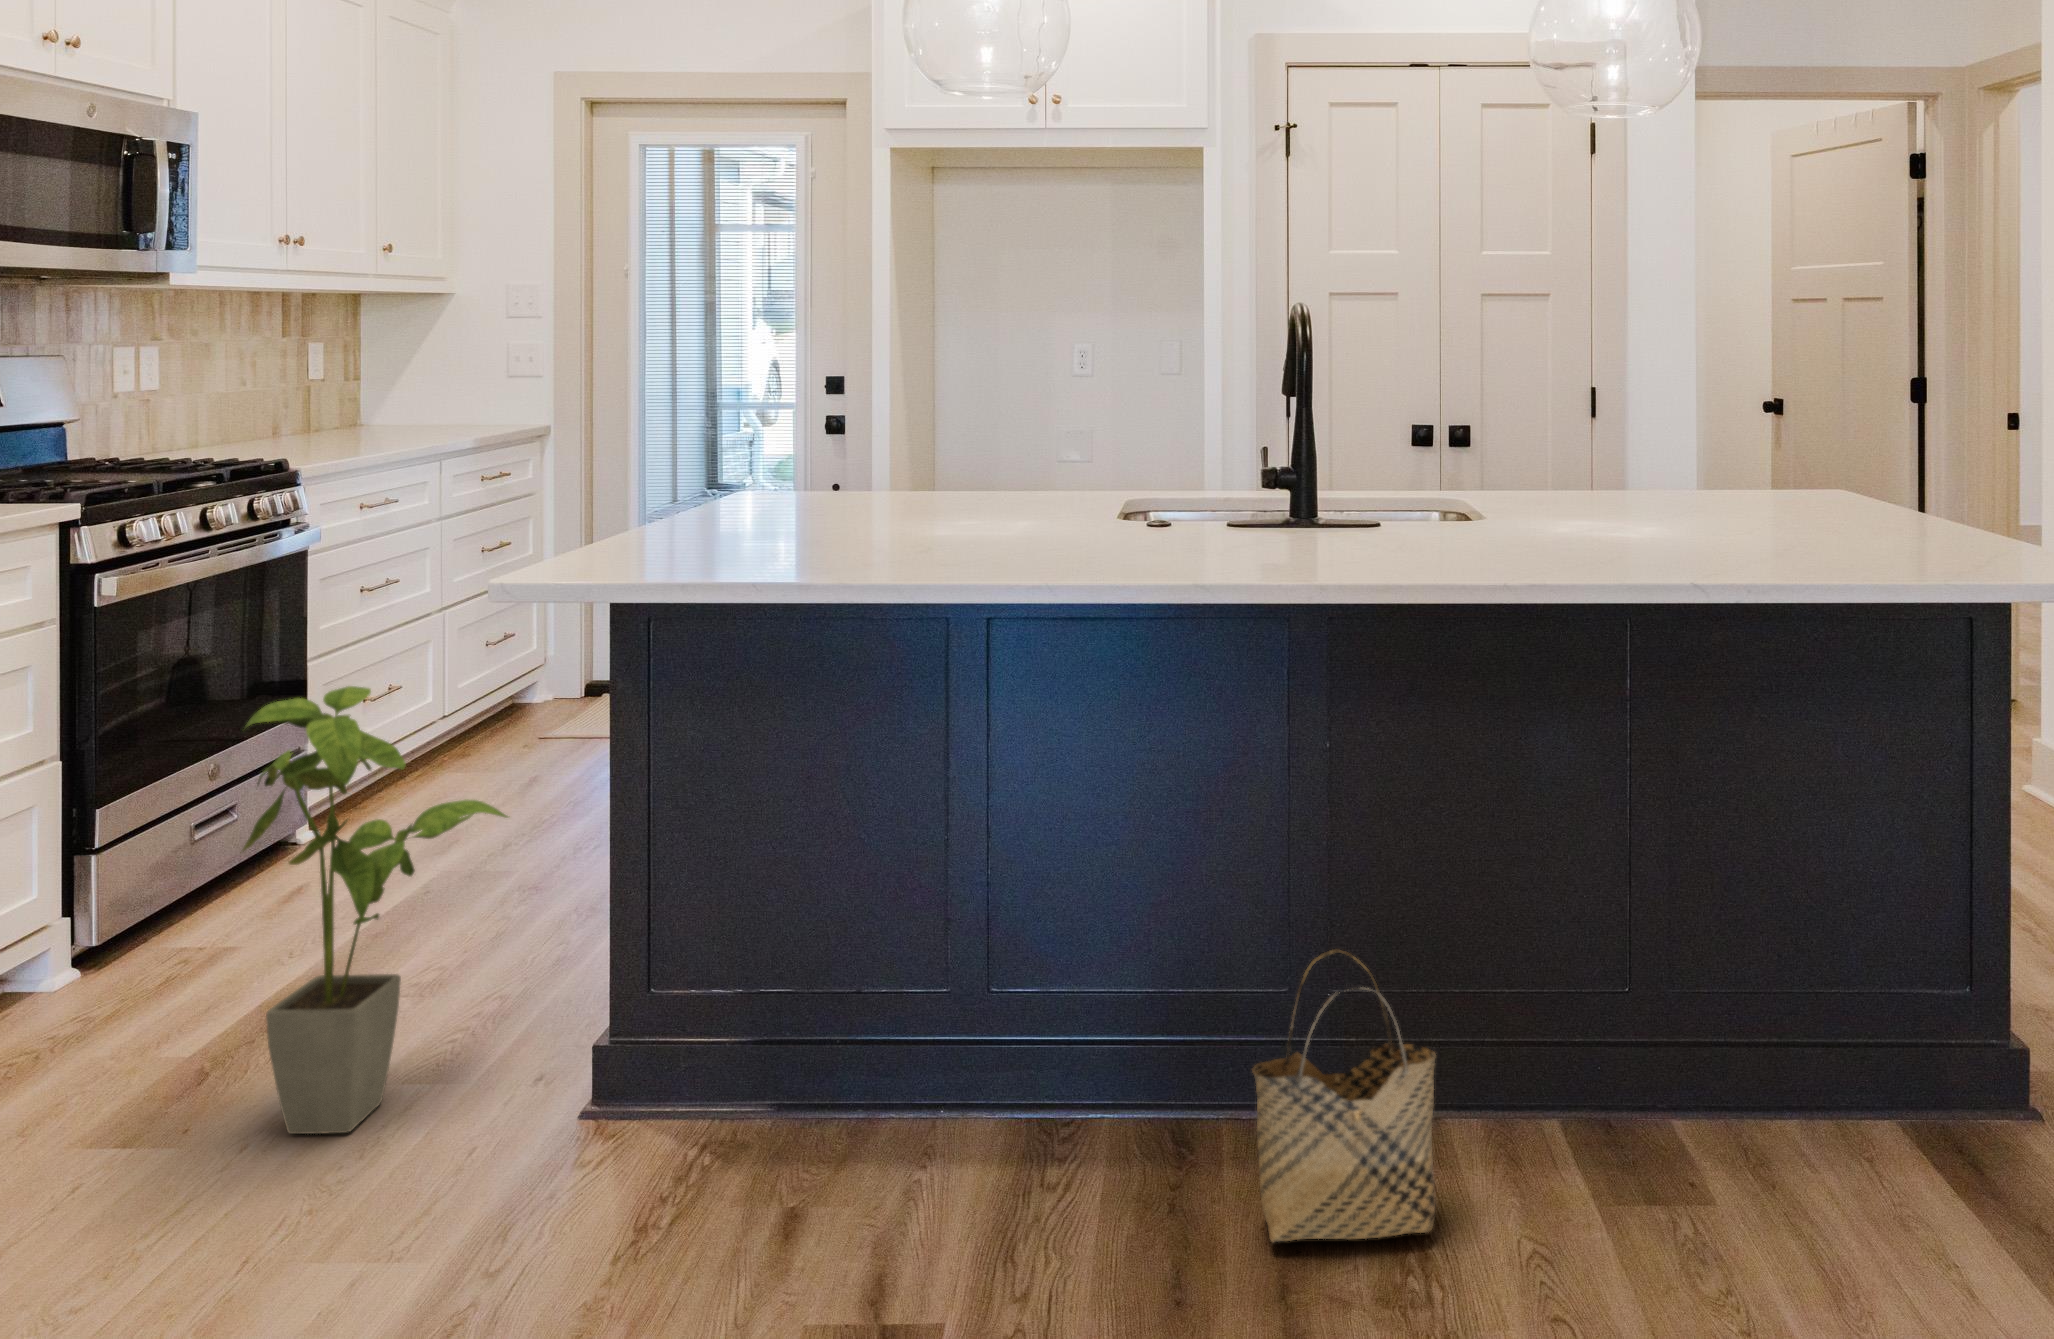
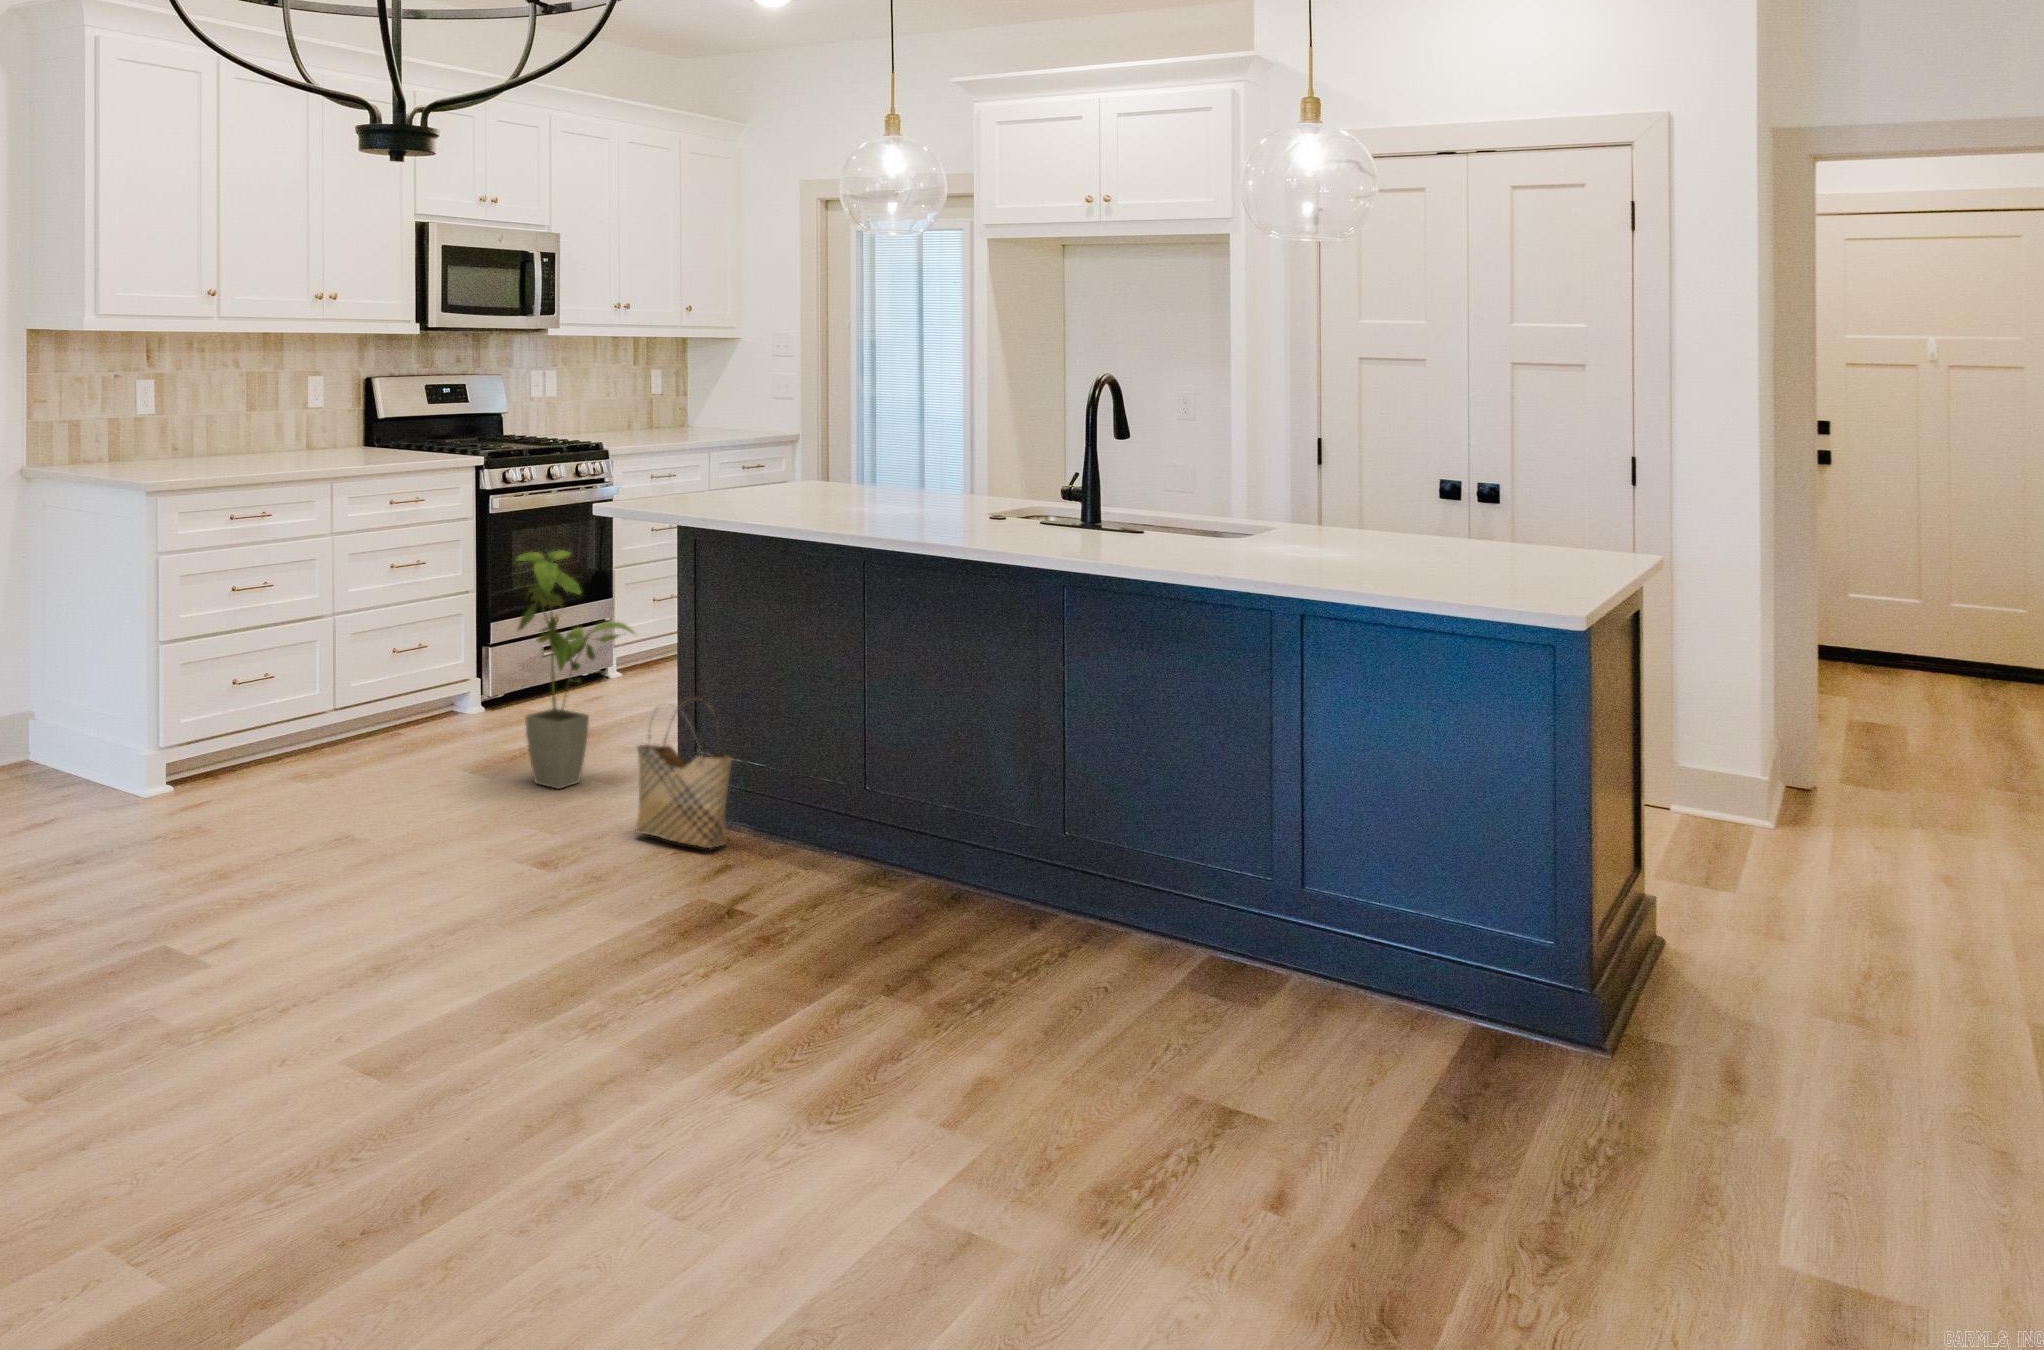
woven basket: present [1252,949,1436,1242] -> present [635,697,733,848]

